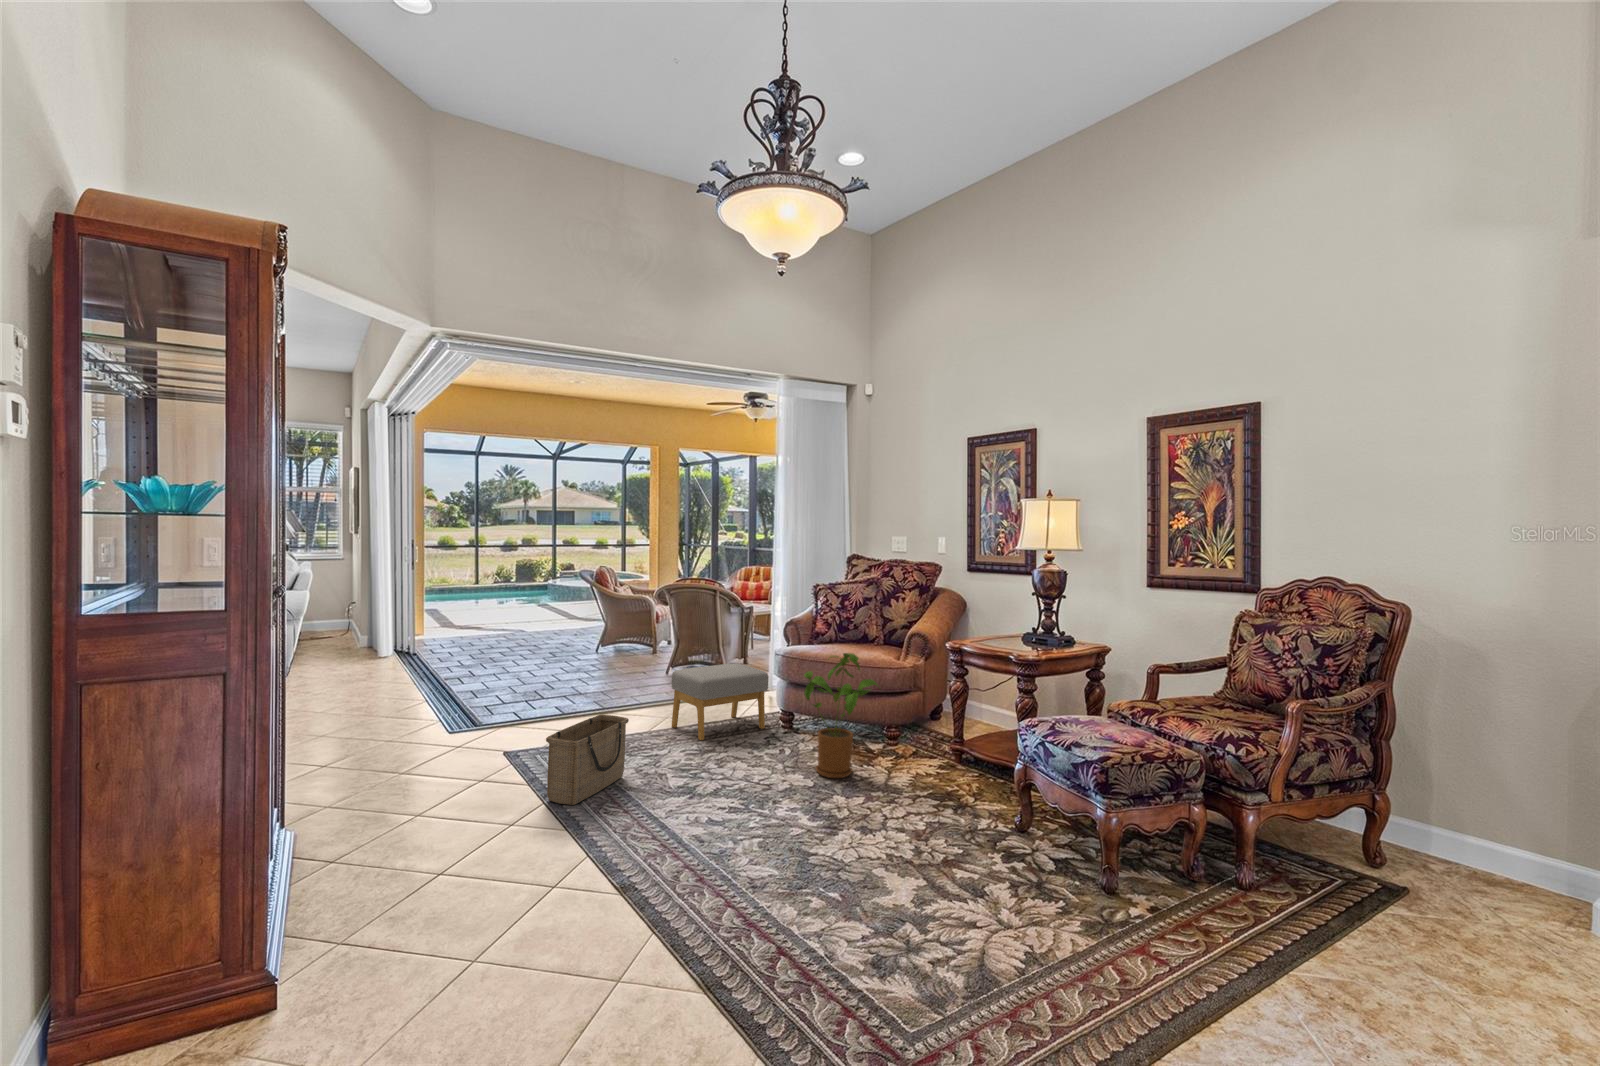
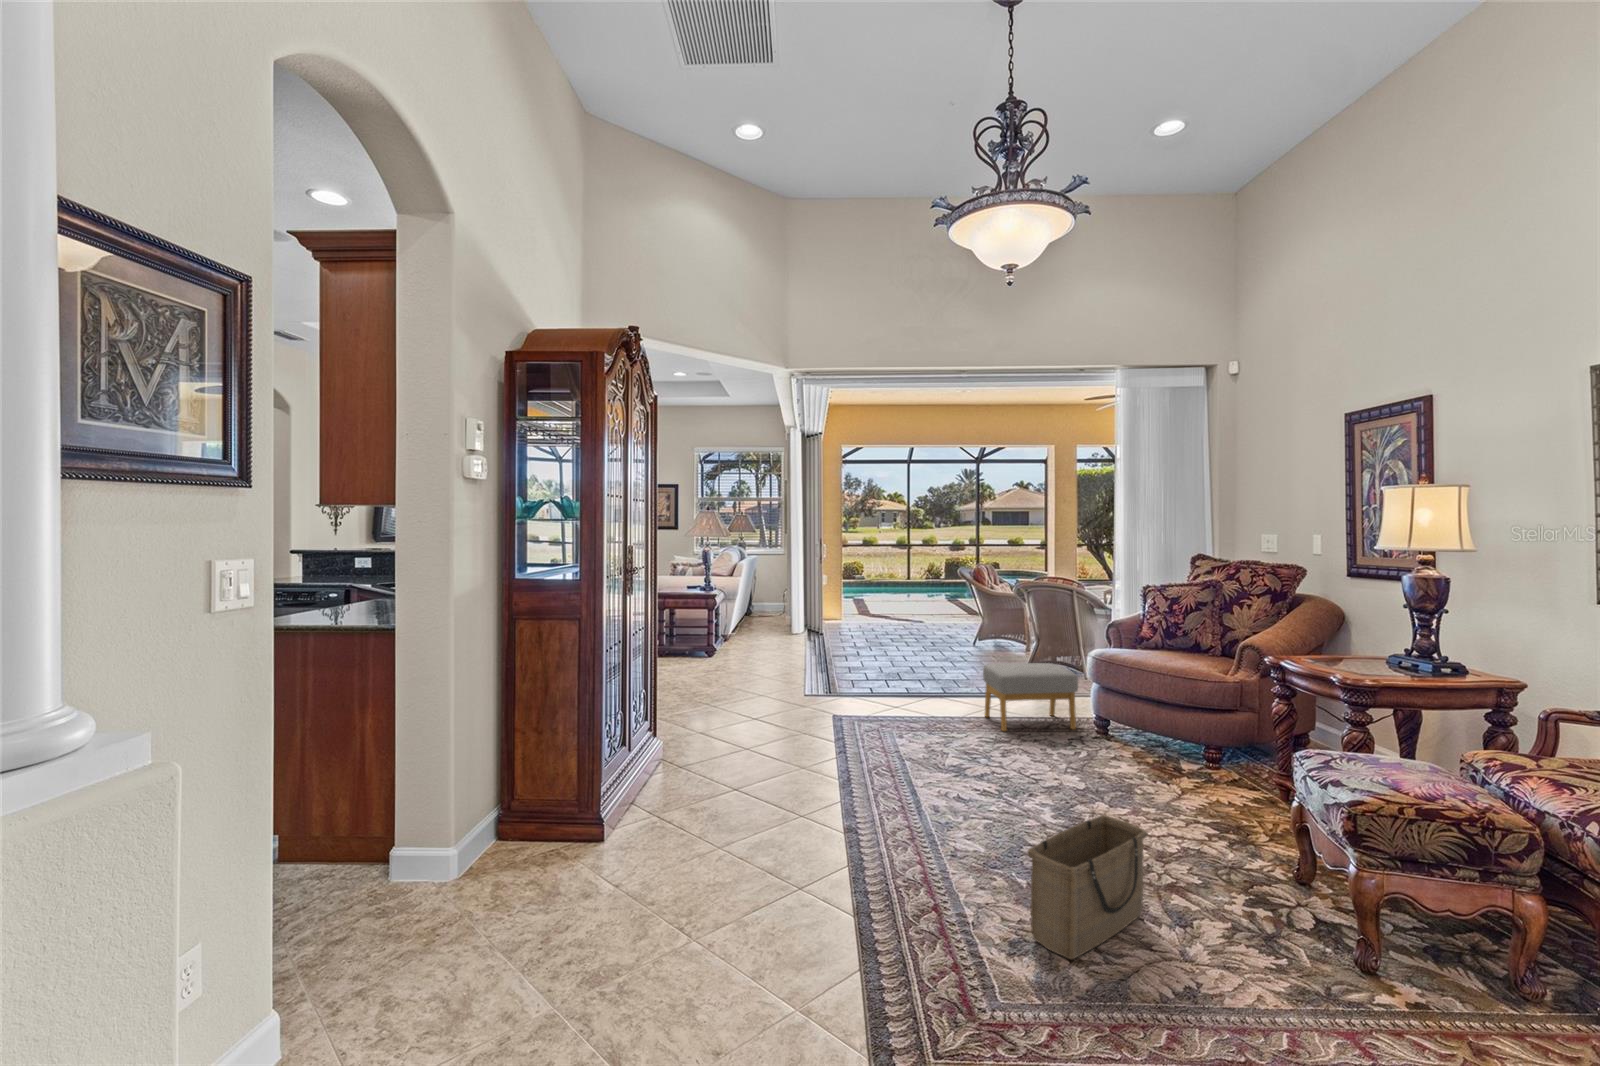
house plant: present [804,653,877,778] -> none [1078,659,1164,787]
basket: present [546,715,629,805] -> present [1028,815,1147,959]

